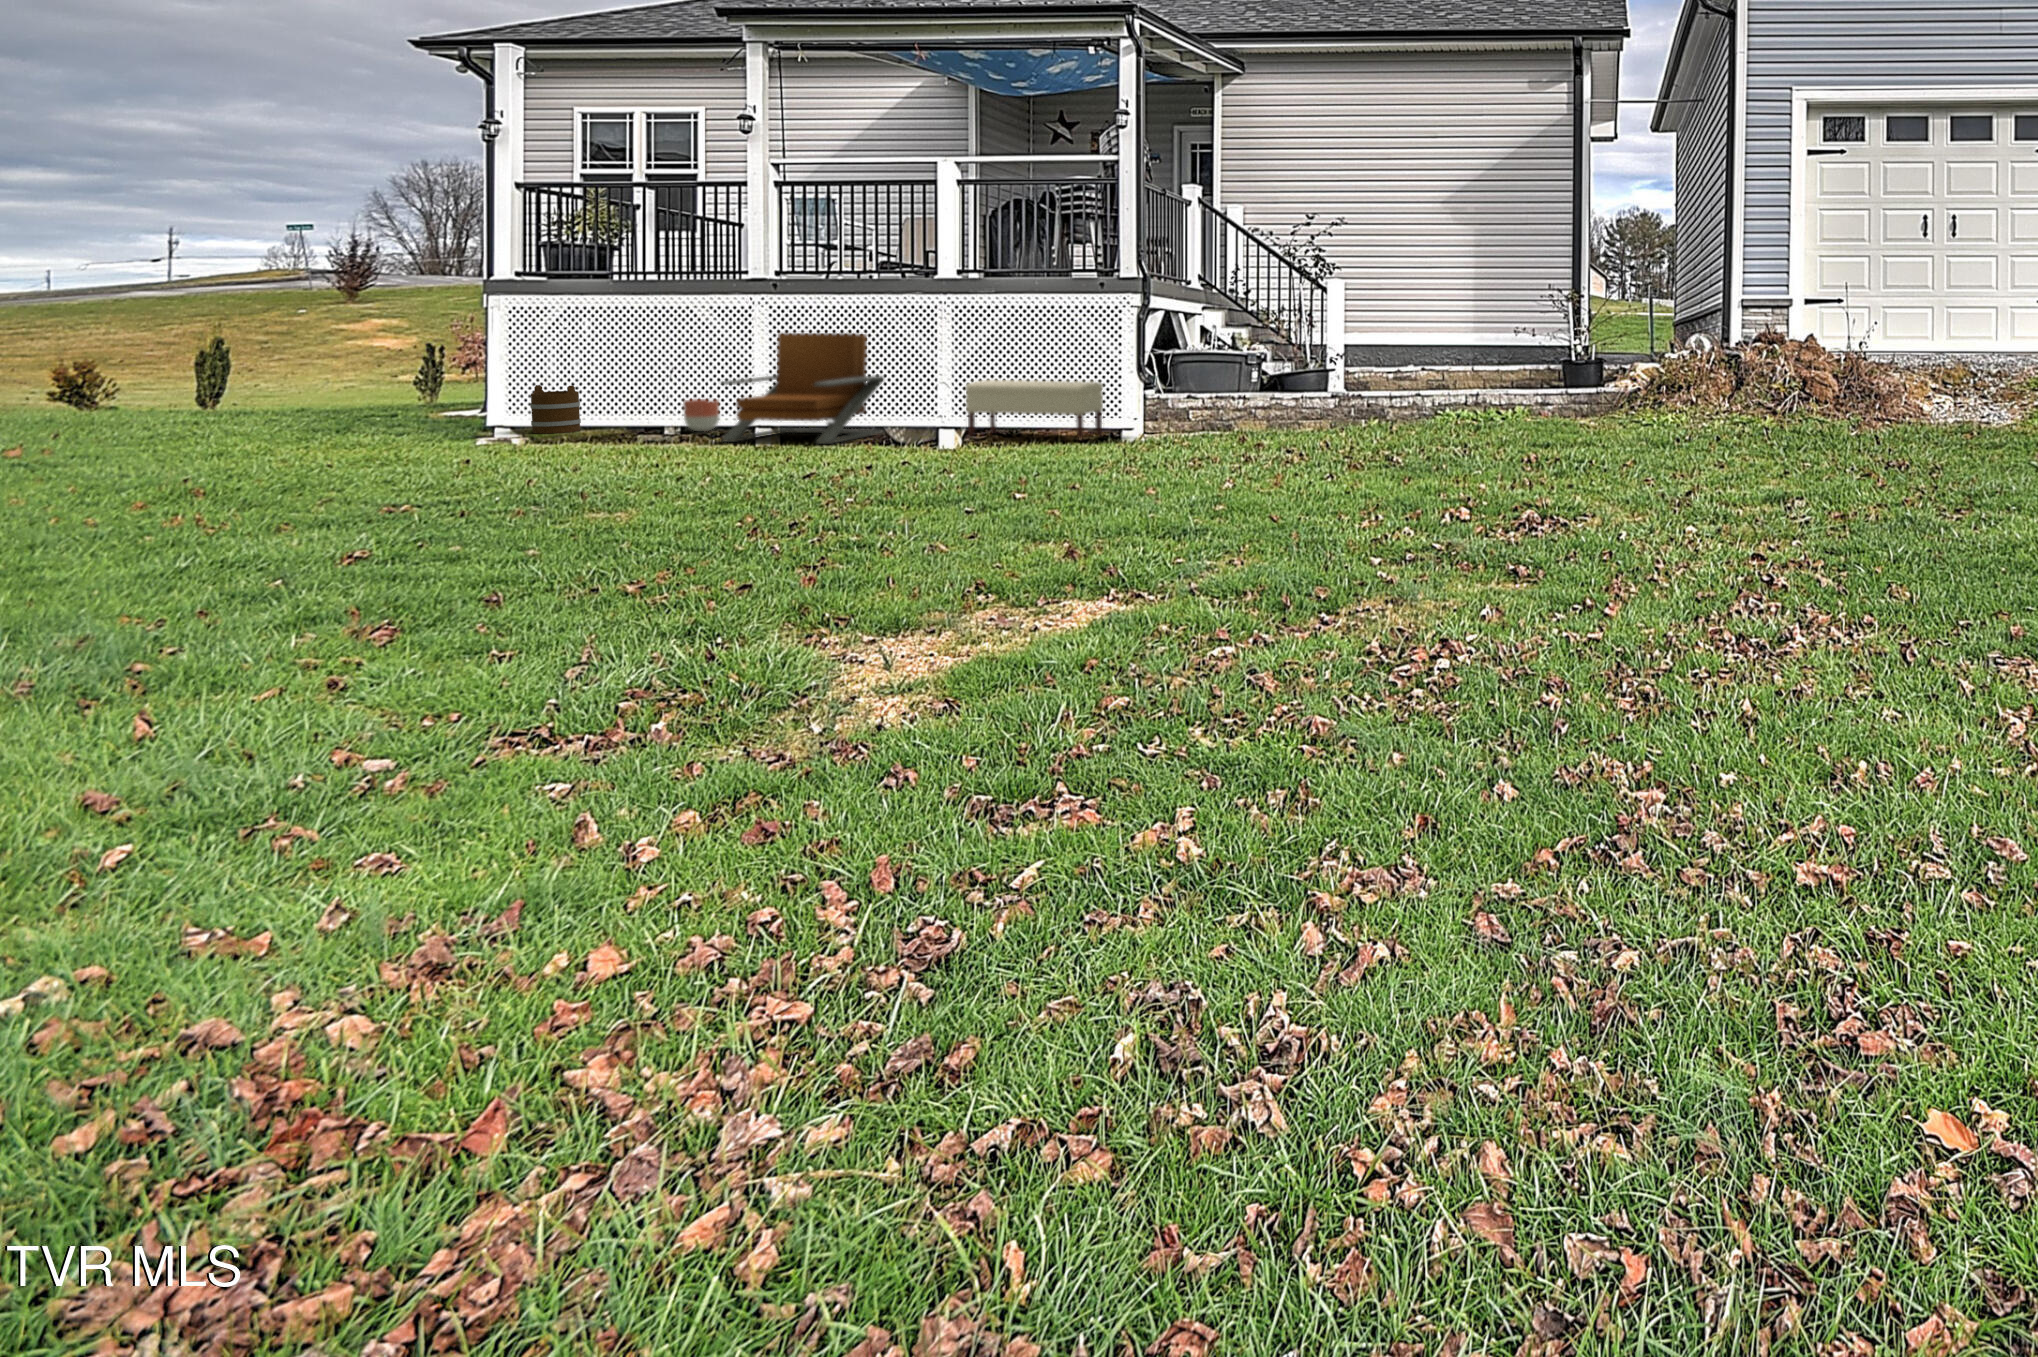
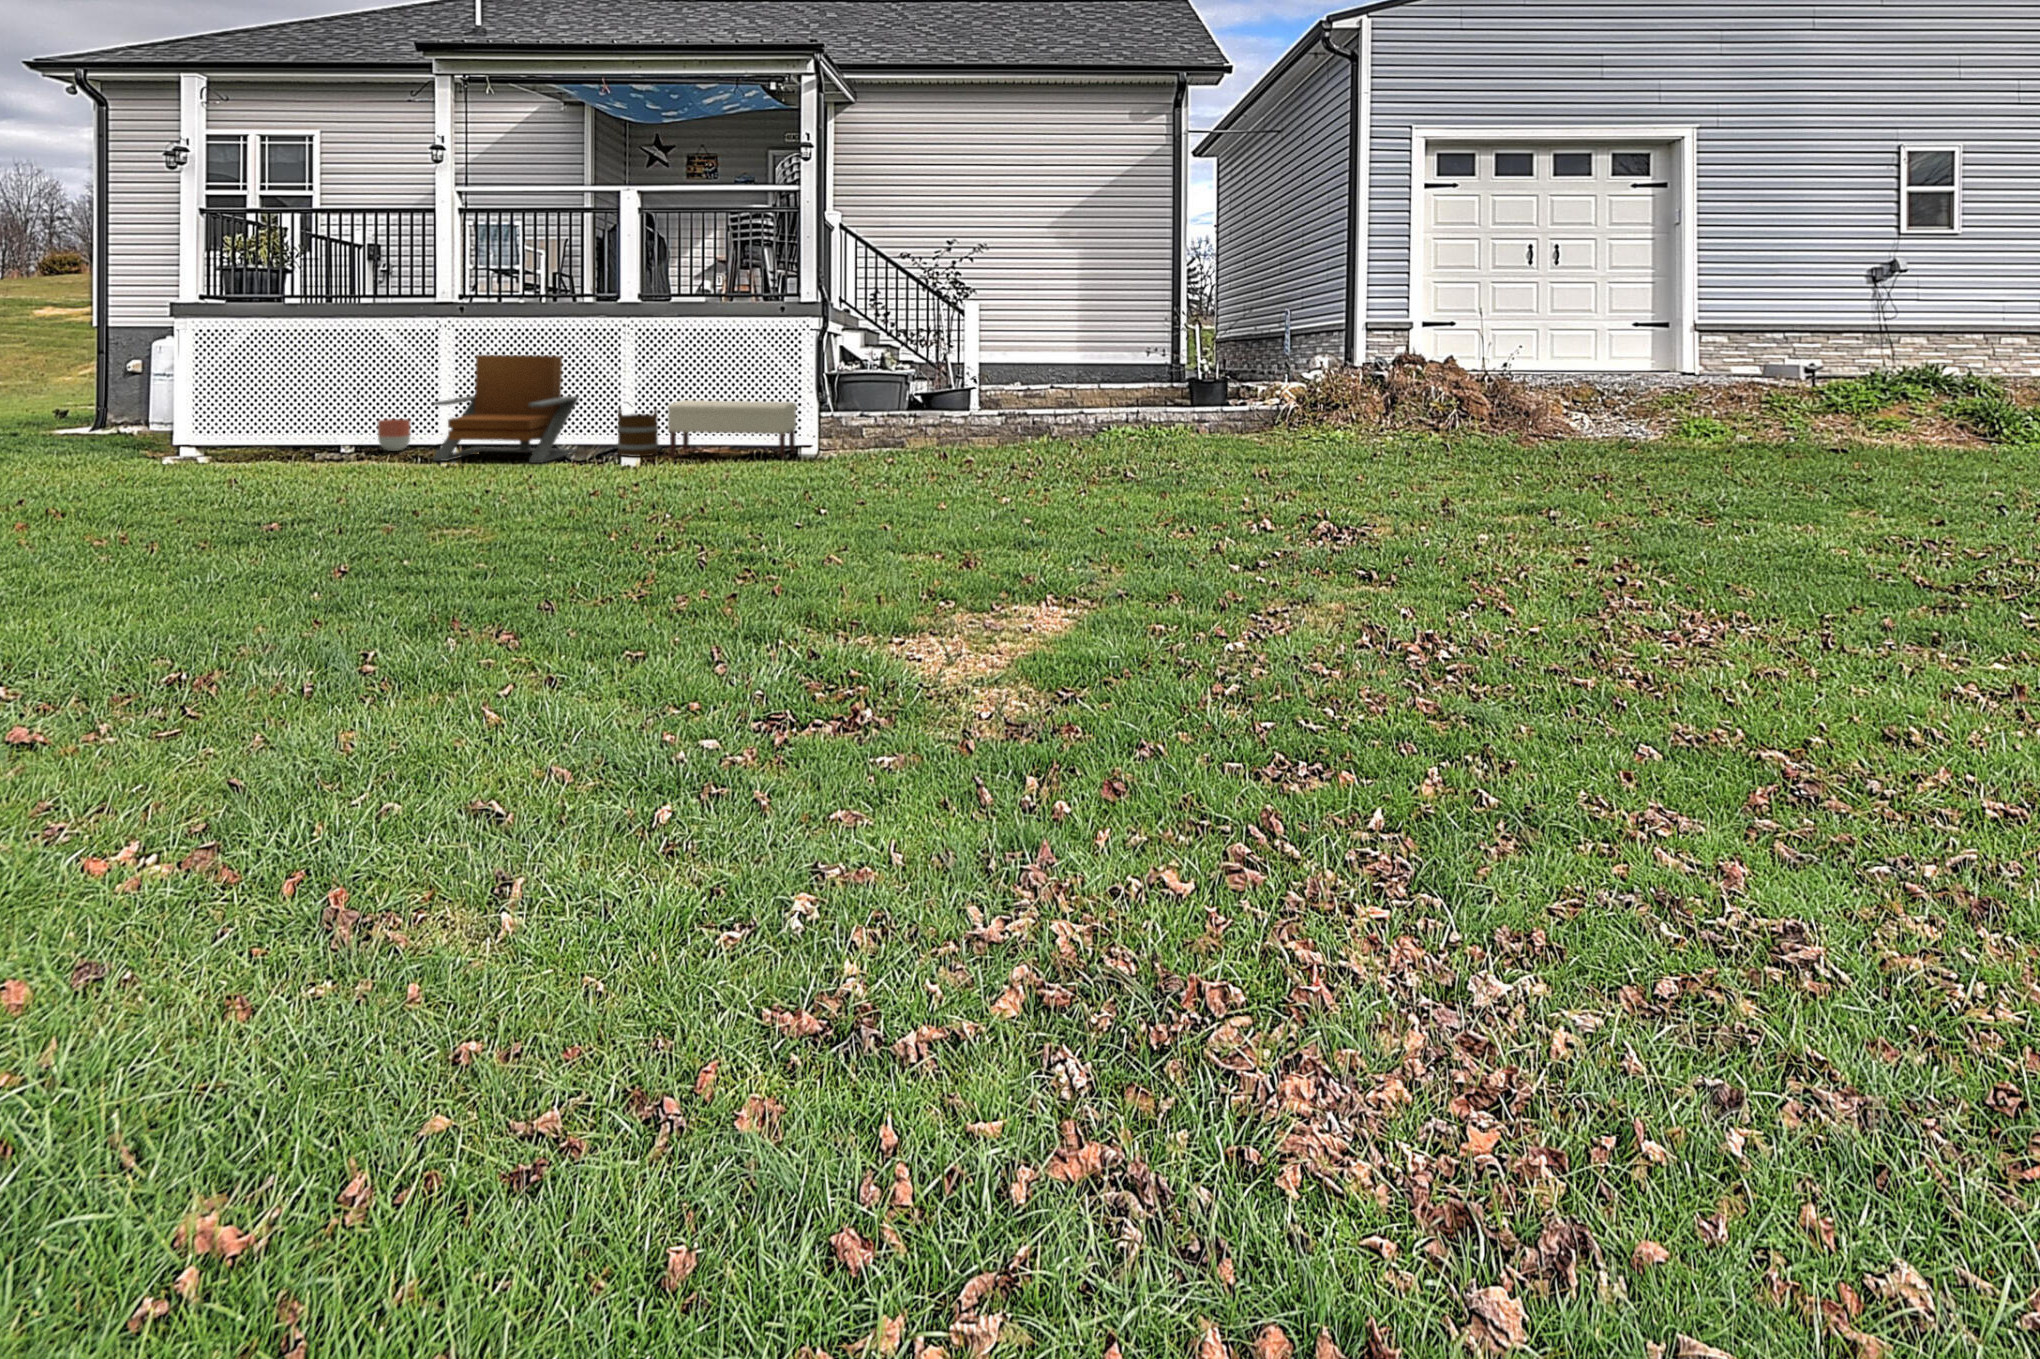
bucket: present [530,385,581,434] -> present [617,409,658,457]

